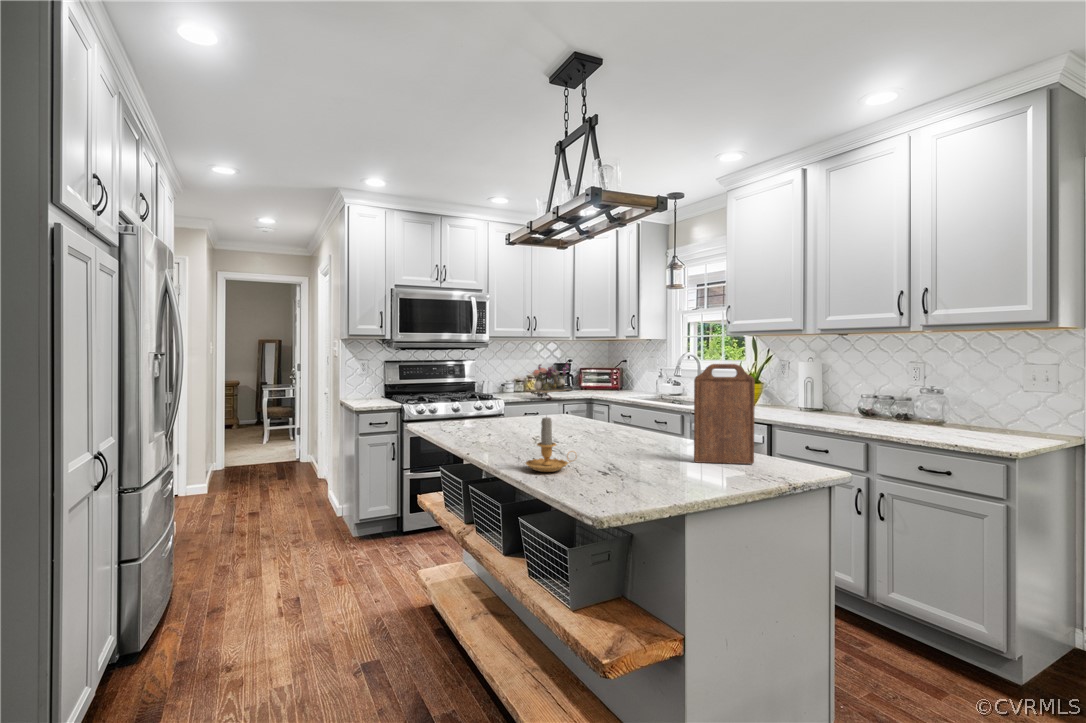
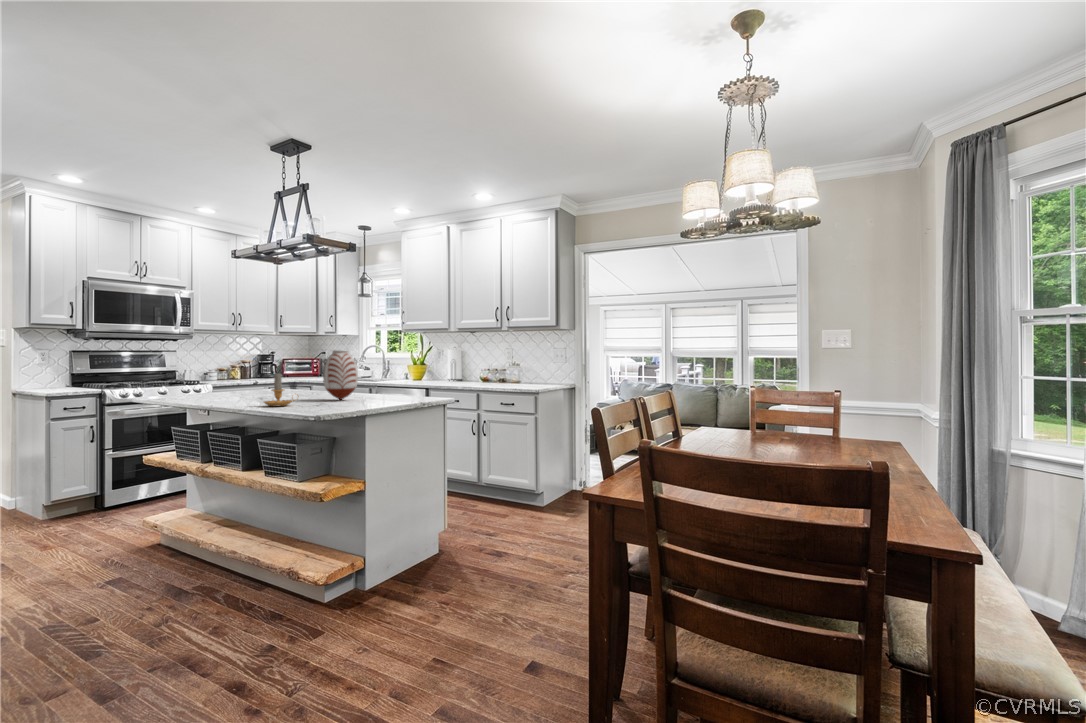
flower arrangement: present [527,363,569,398] -> none [230,352,277,383]
cutting board: present [694,364,755,464] -> none [372,343,407,400]
vase: none [617,376,670,457] -> present [323,350,358,400]

